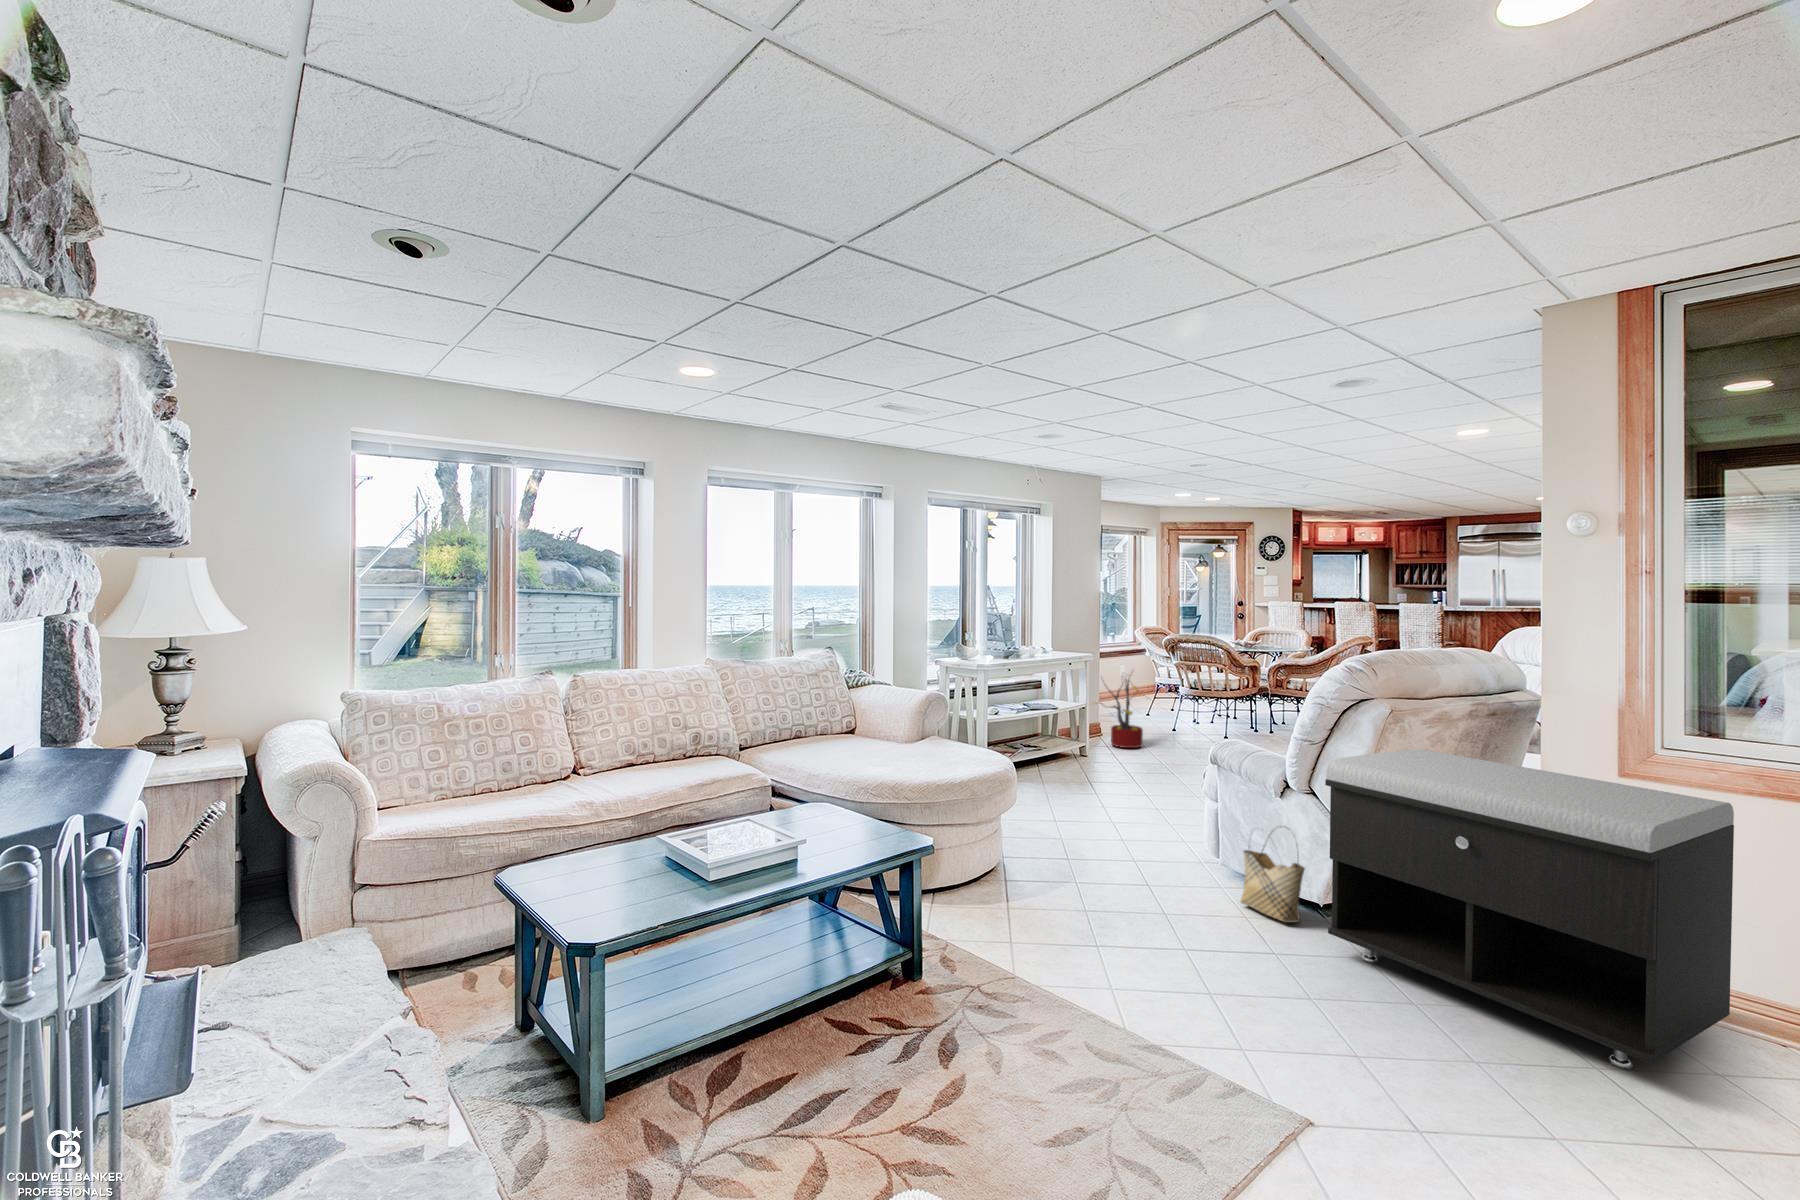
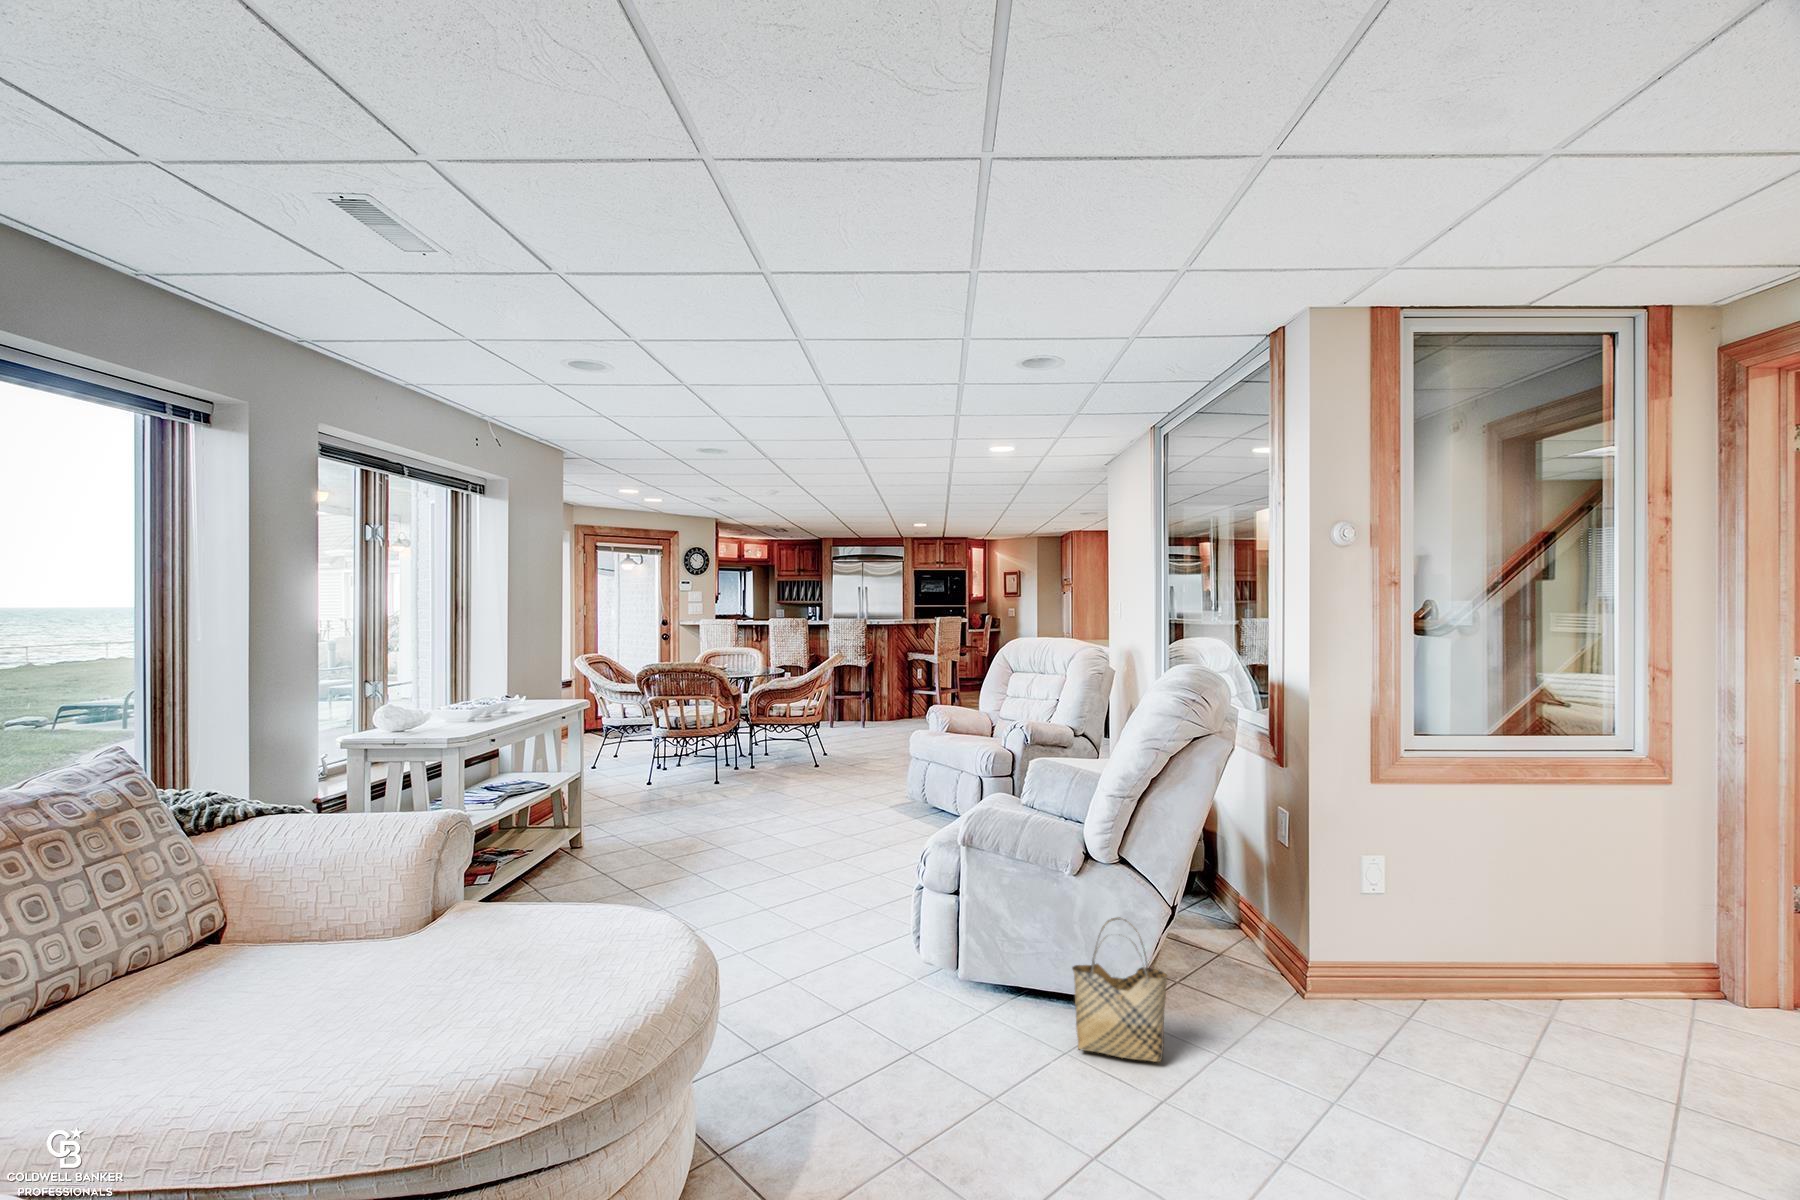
decorative plant: present [1096,675,1143,748] -> none [584,711,646,823]
storage bench: present [1325,749,1734,1068] -> none [1227,779,1692,1127]

